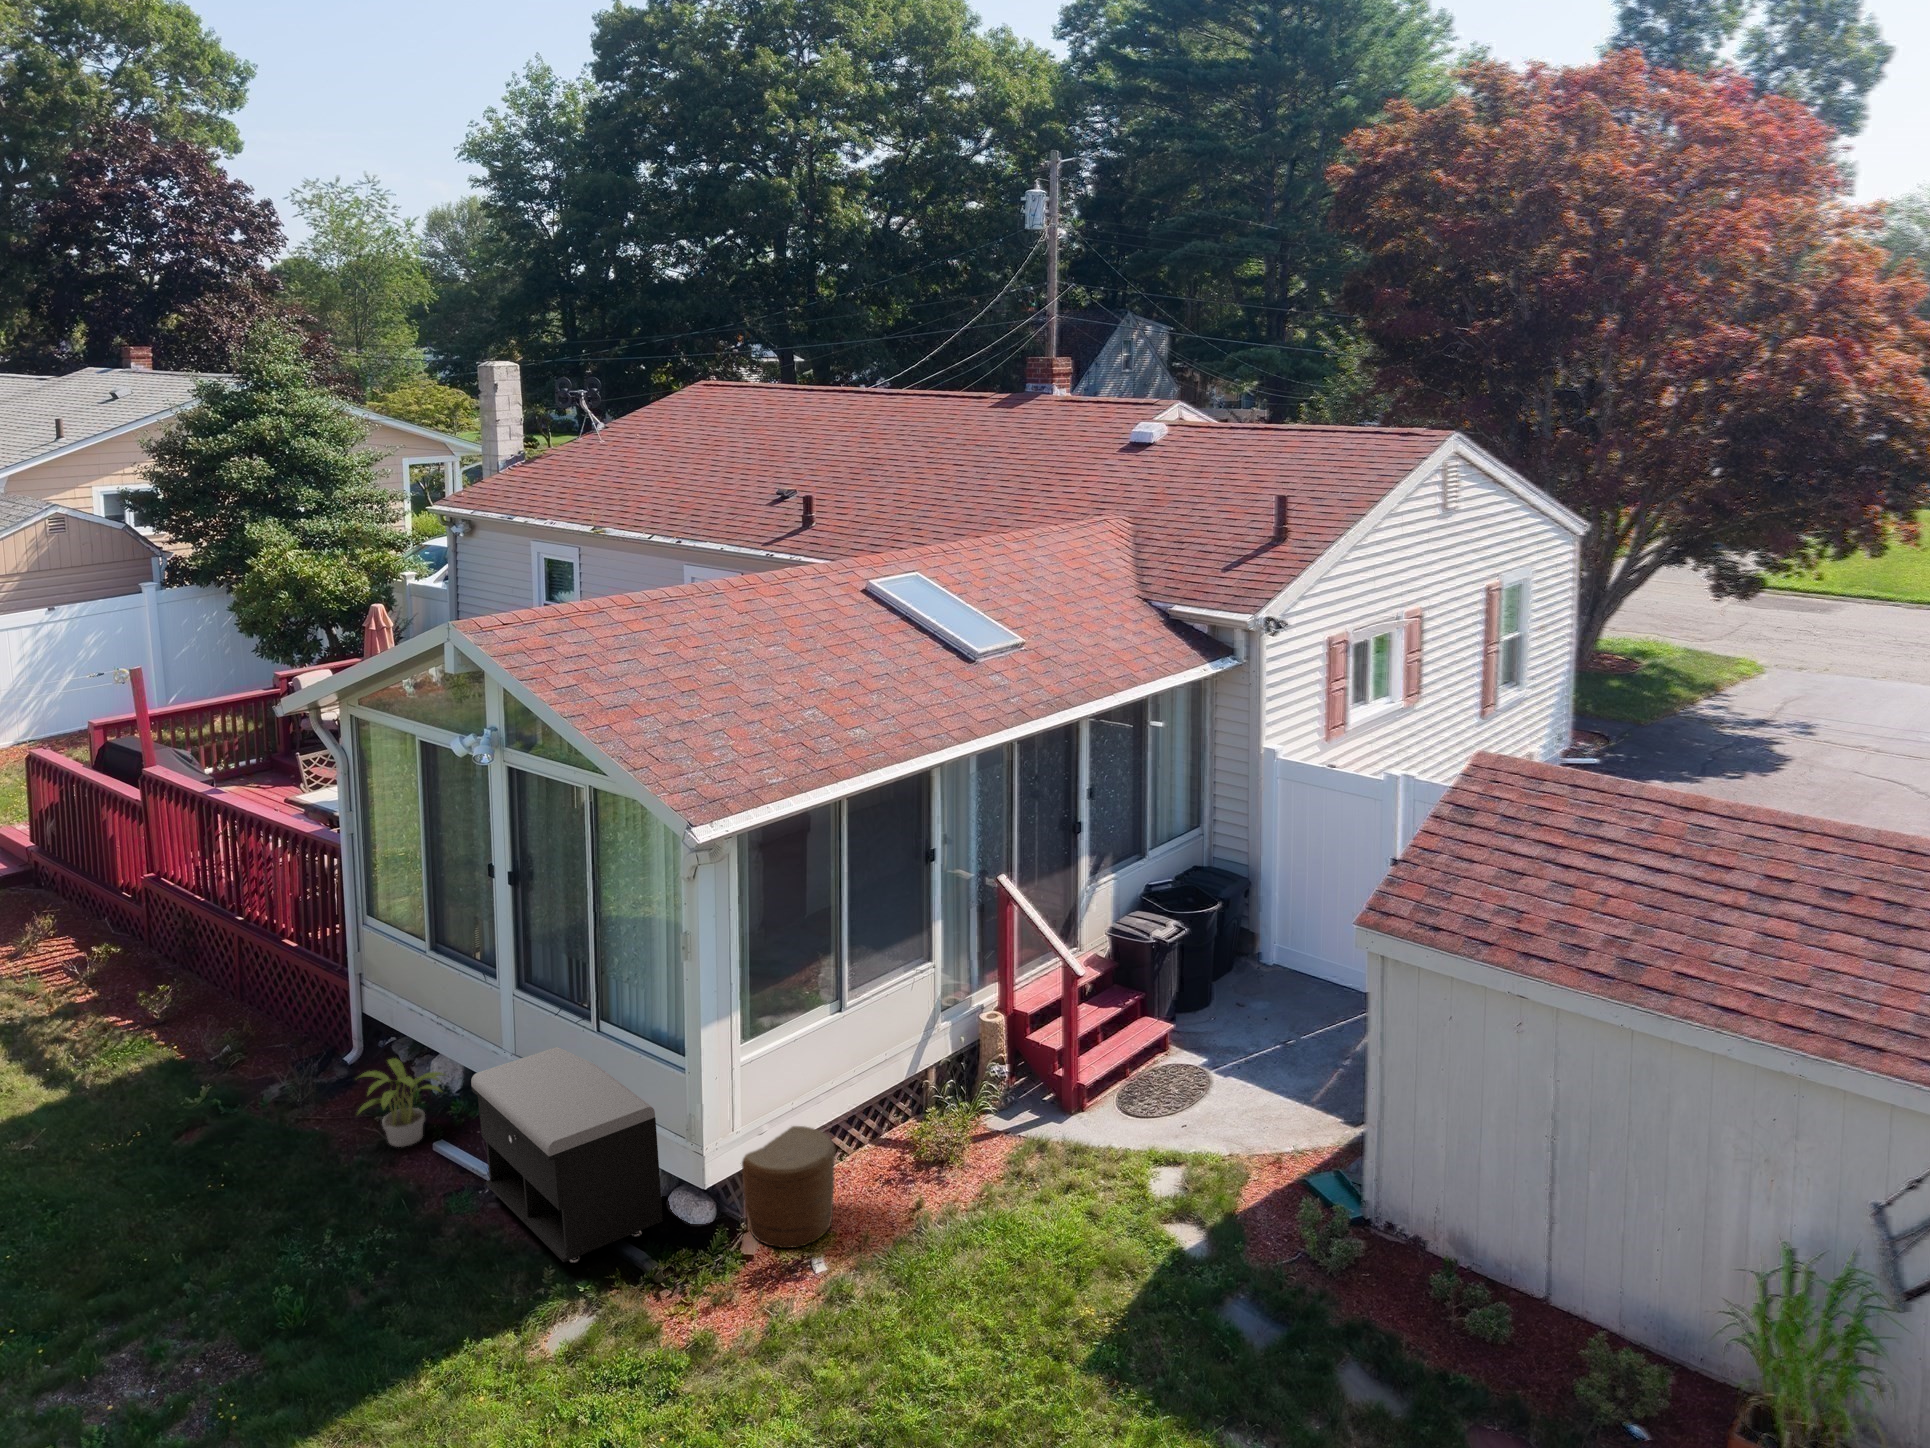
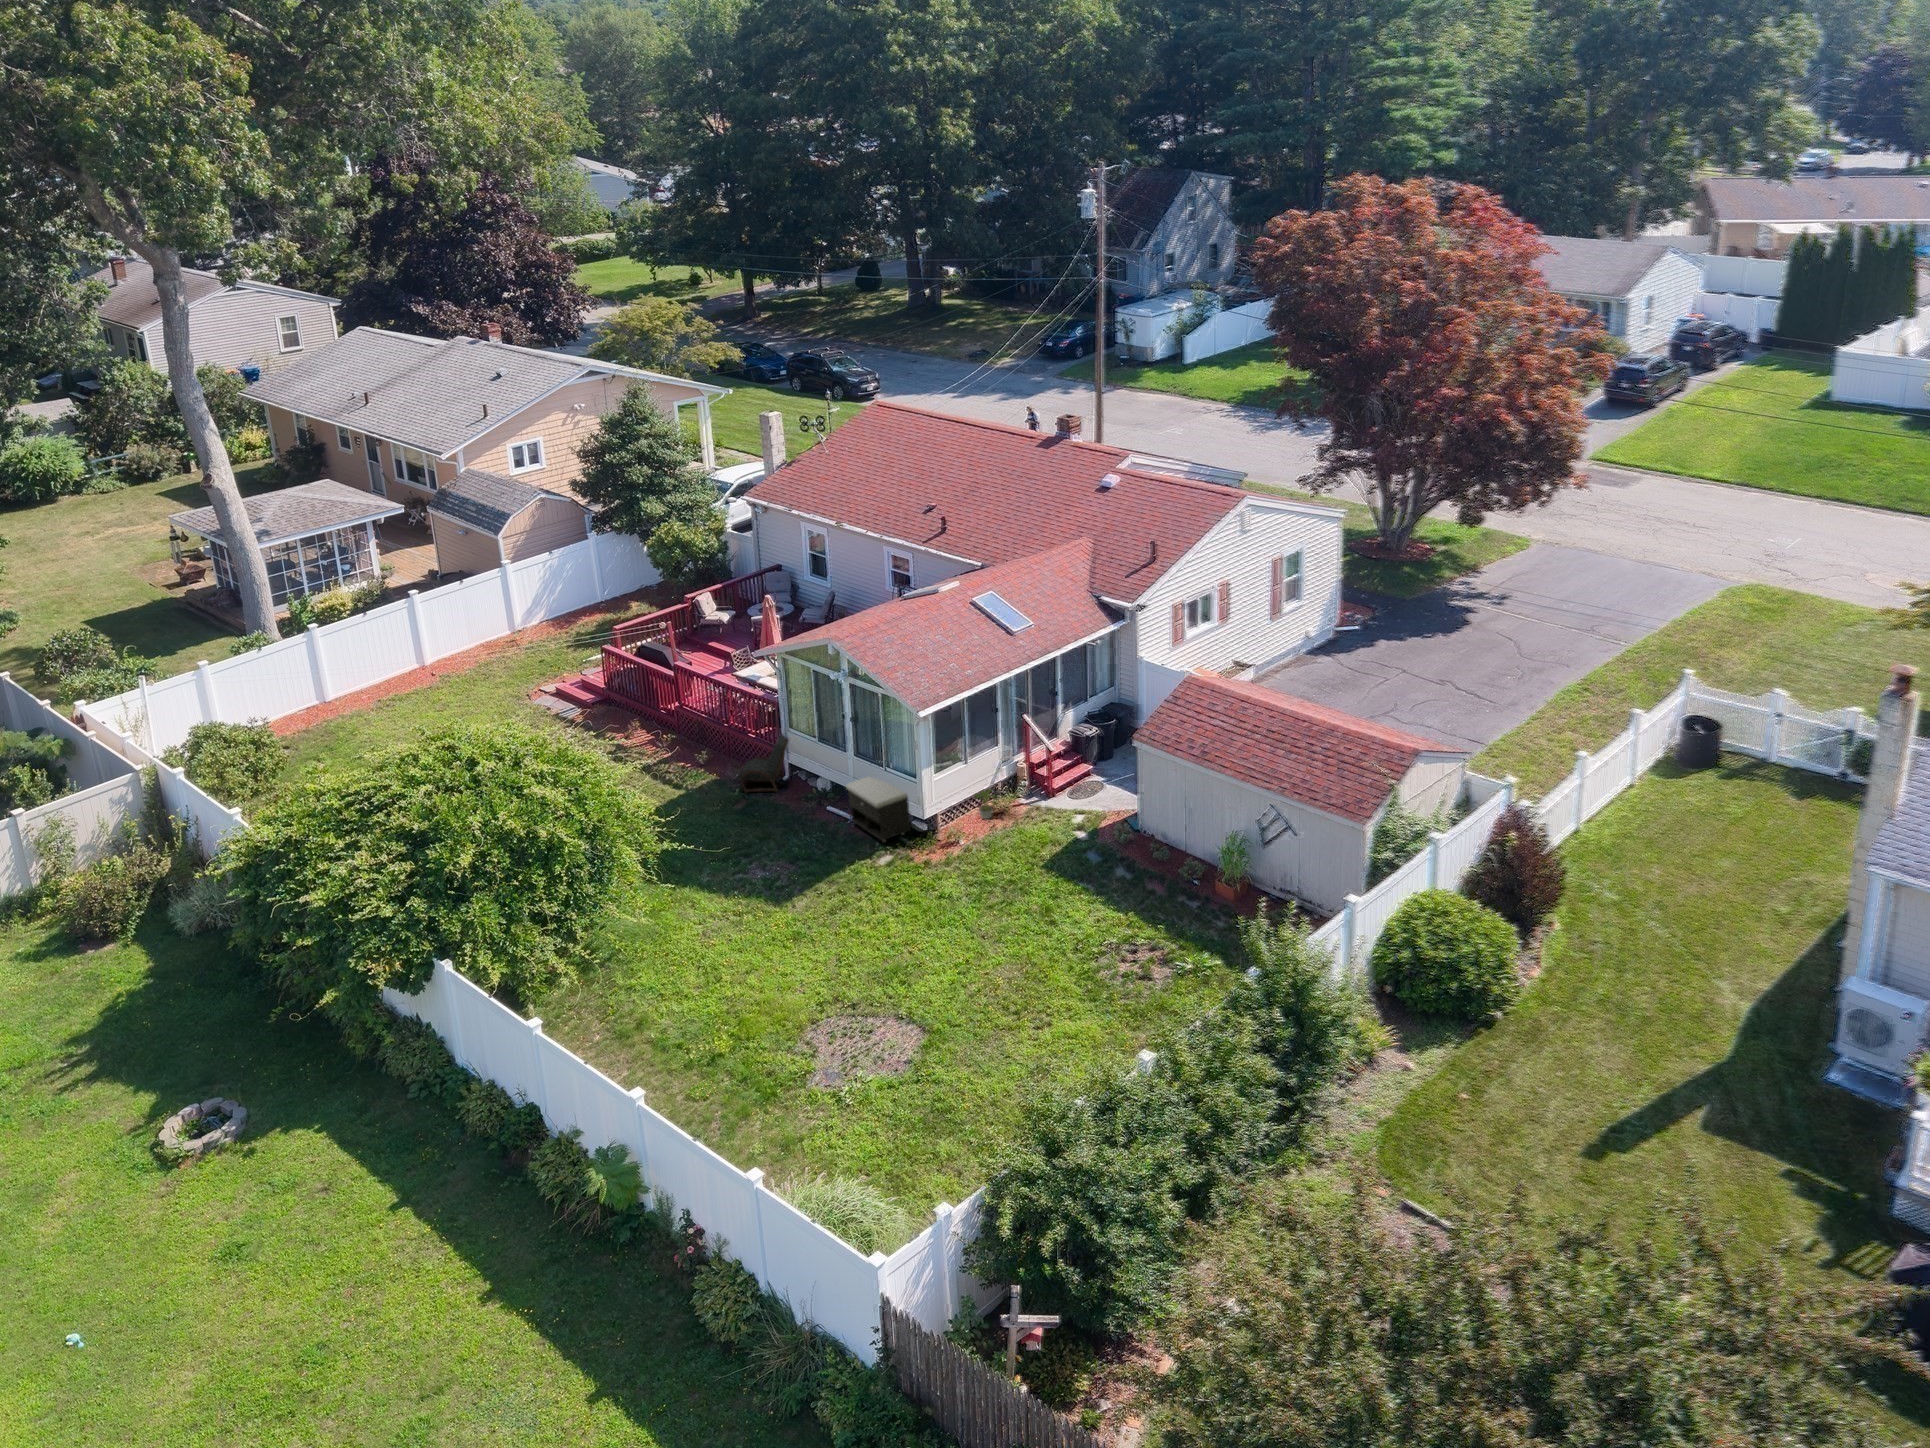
lounge chair: none [205,927,365,1095] -> present [741,733,789,793]
potted plant: present [358,1058,445,1147] -> present [975,789,997,819]
woven basket: present [742,1126,836,1248] -> none [935,800,966,838]

